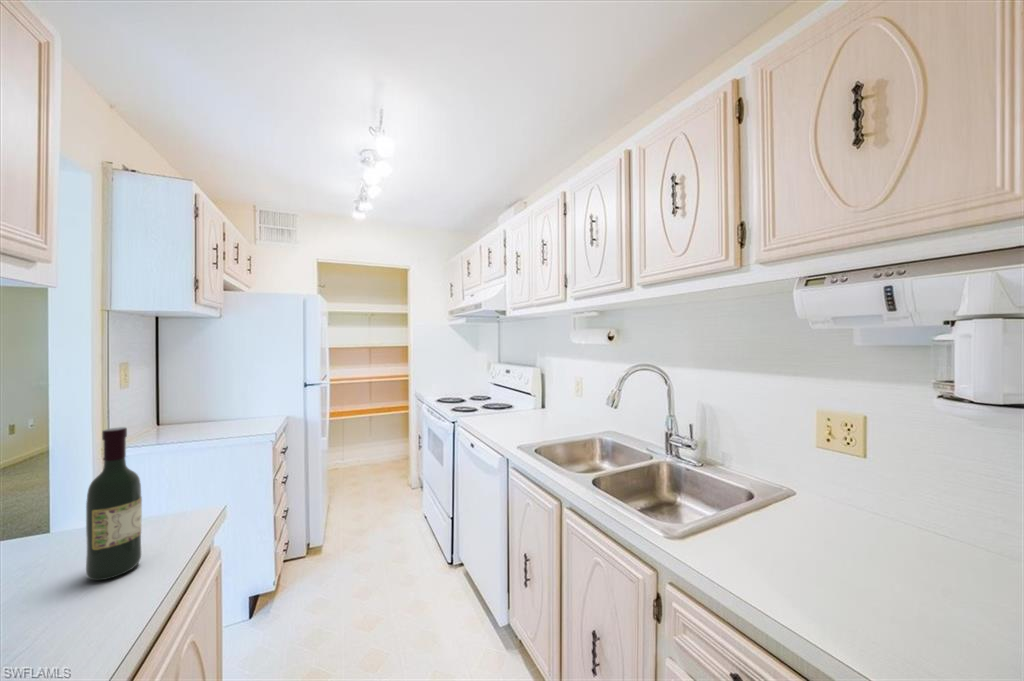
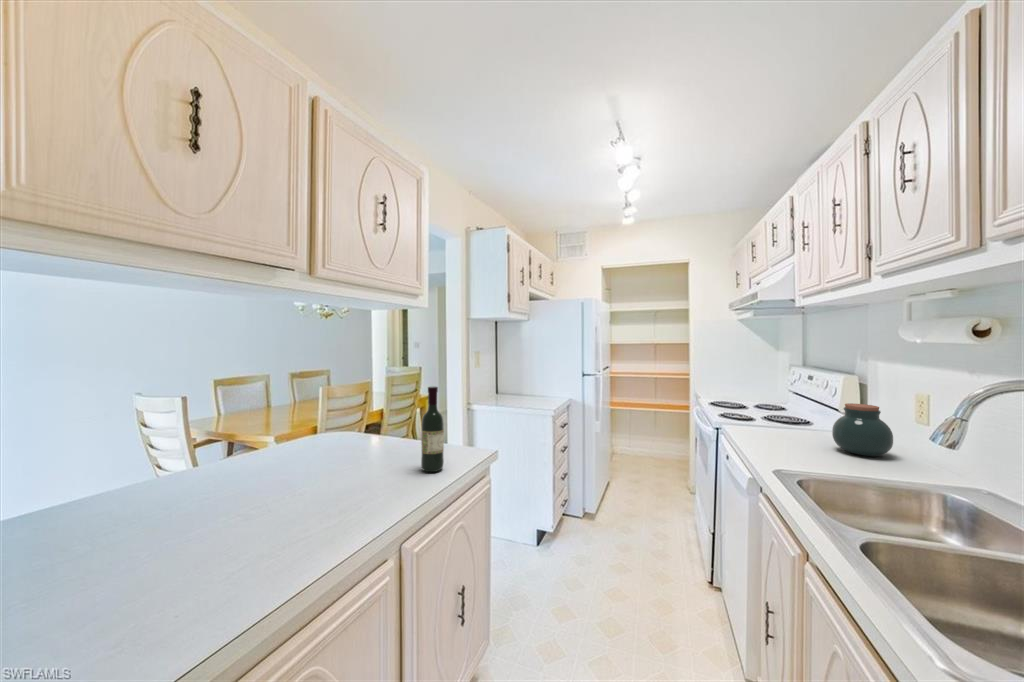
jar: none [536,388,567,424] -> present [832,403,893,456]

